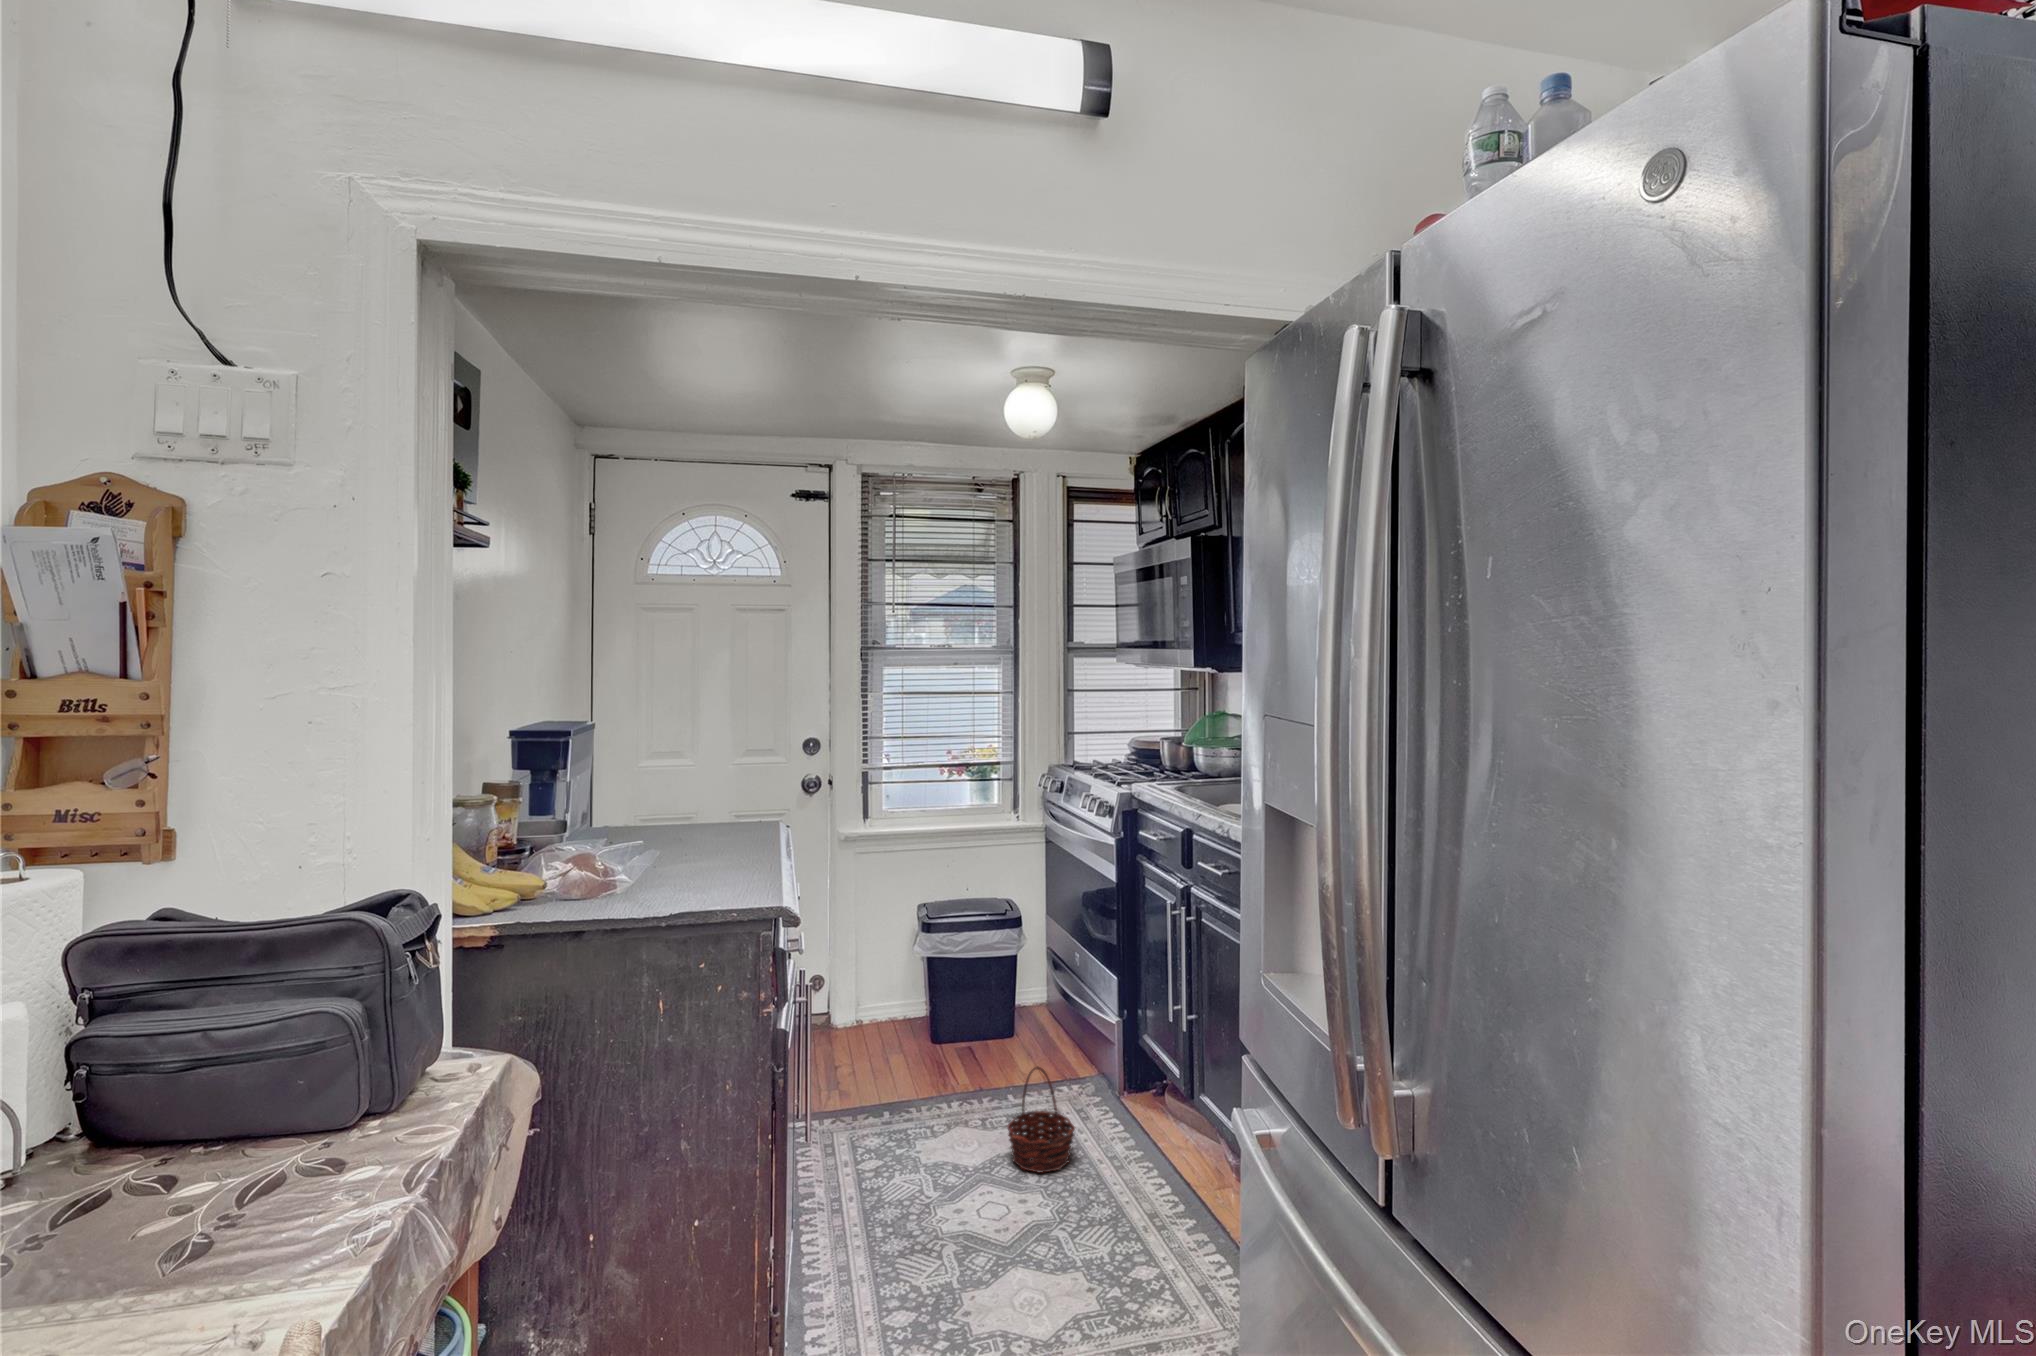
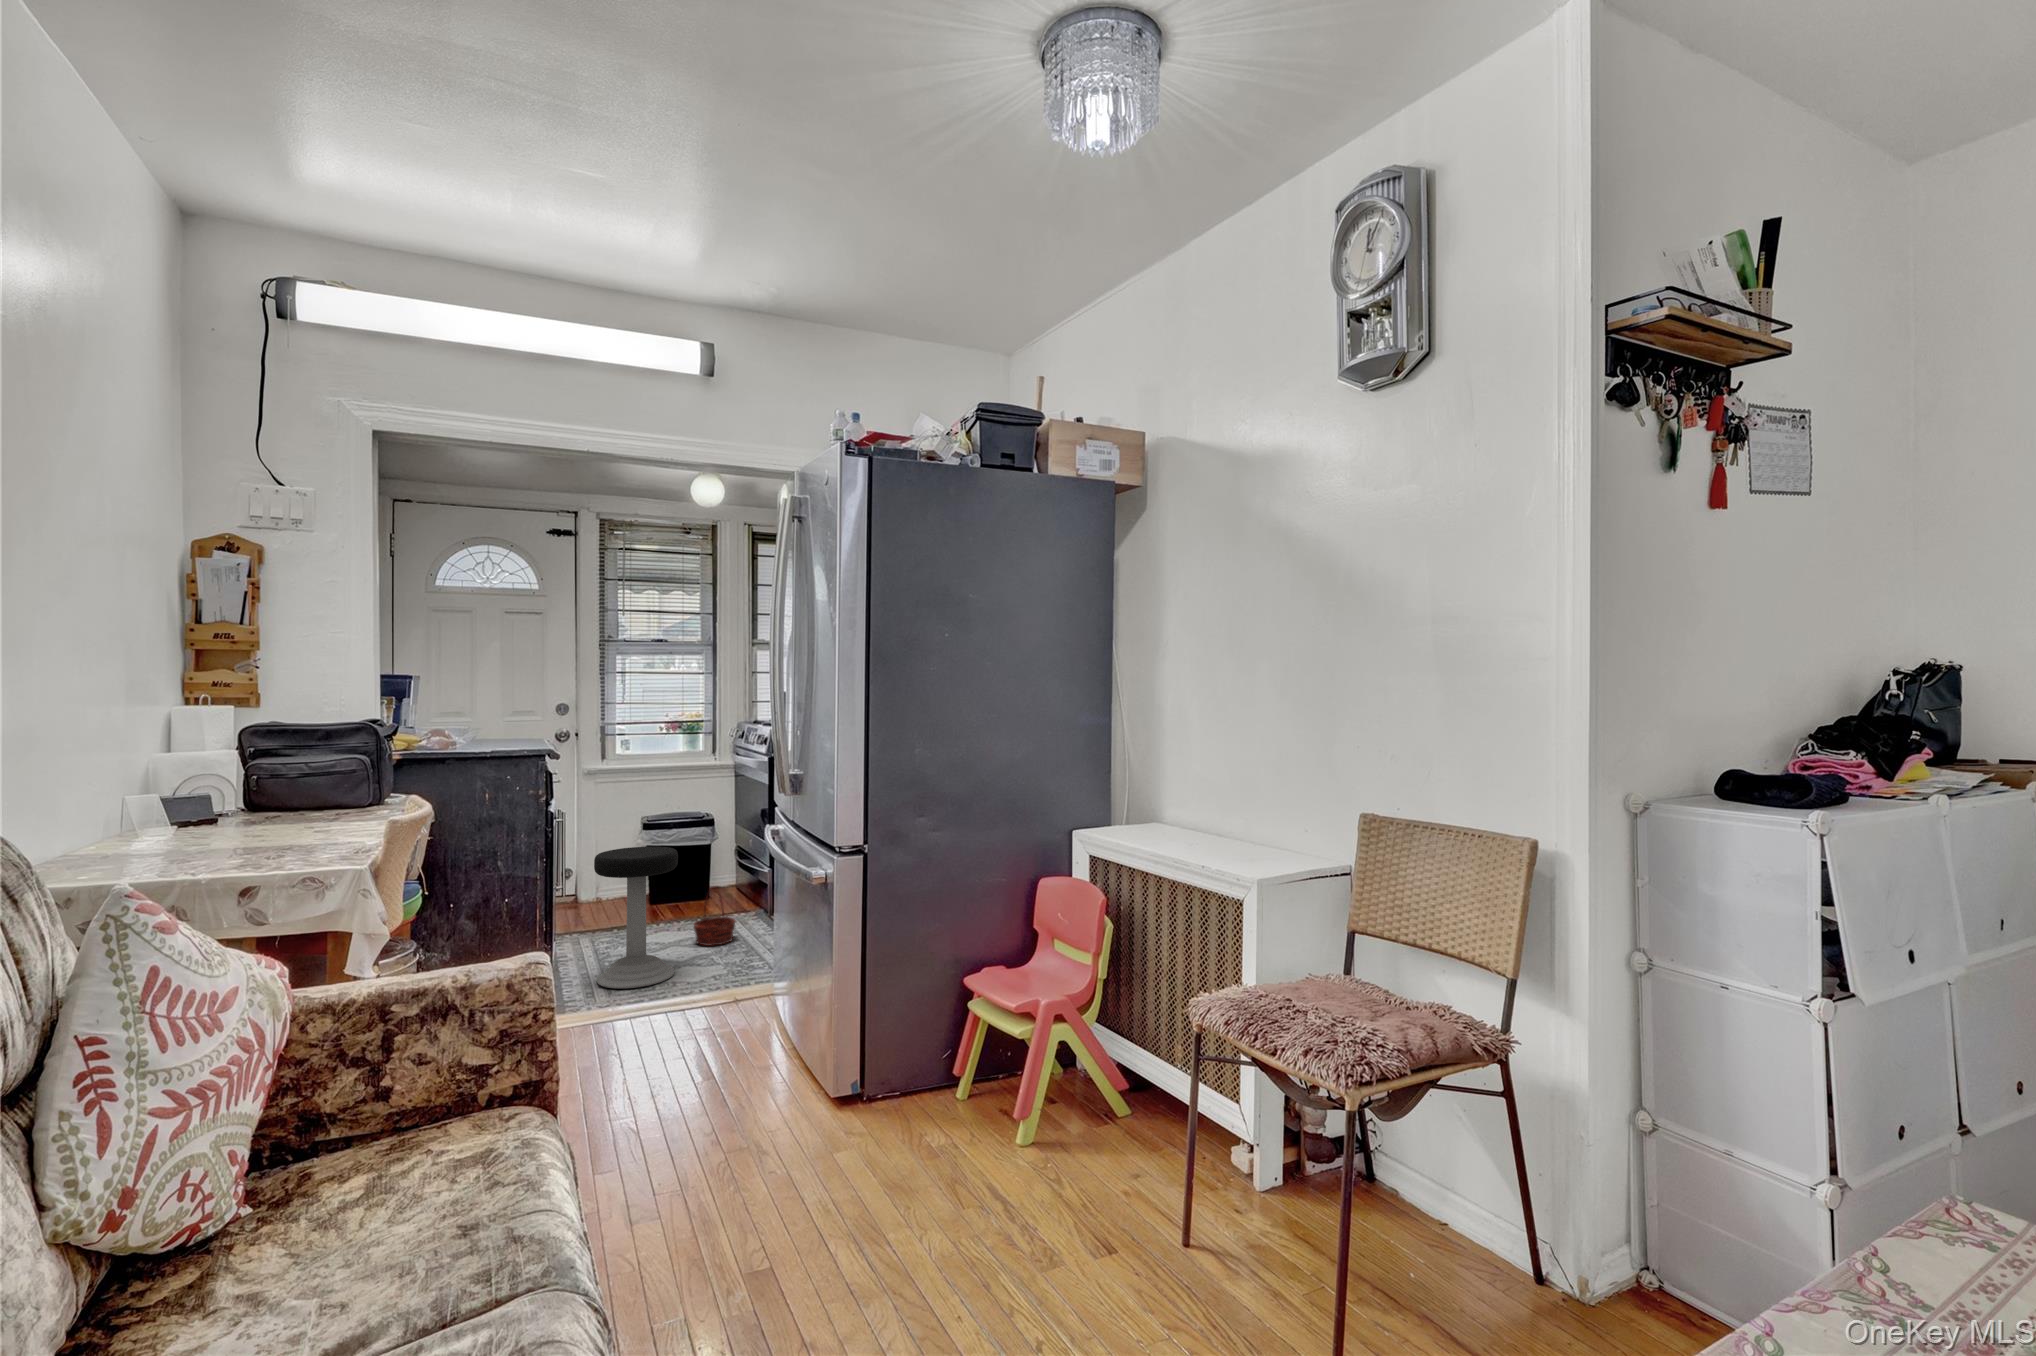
stool: none [860,1018,995,1301] -> present [594,847,678,989]

